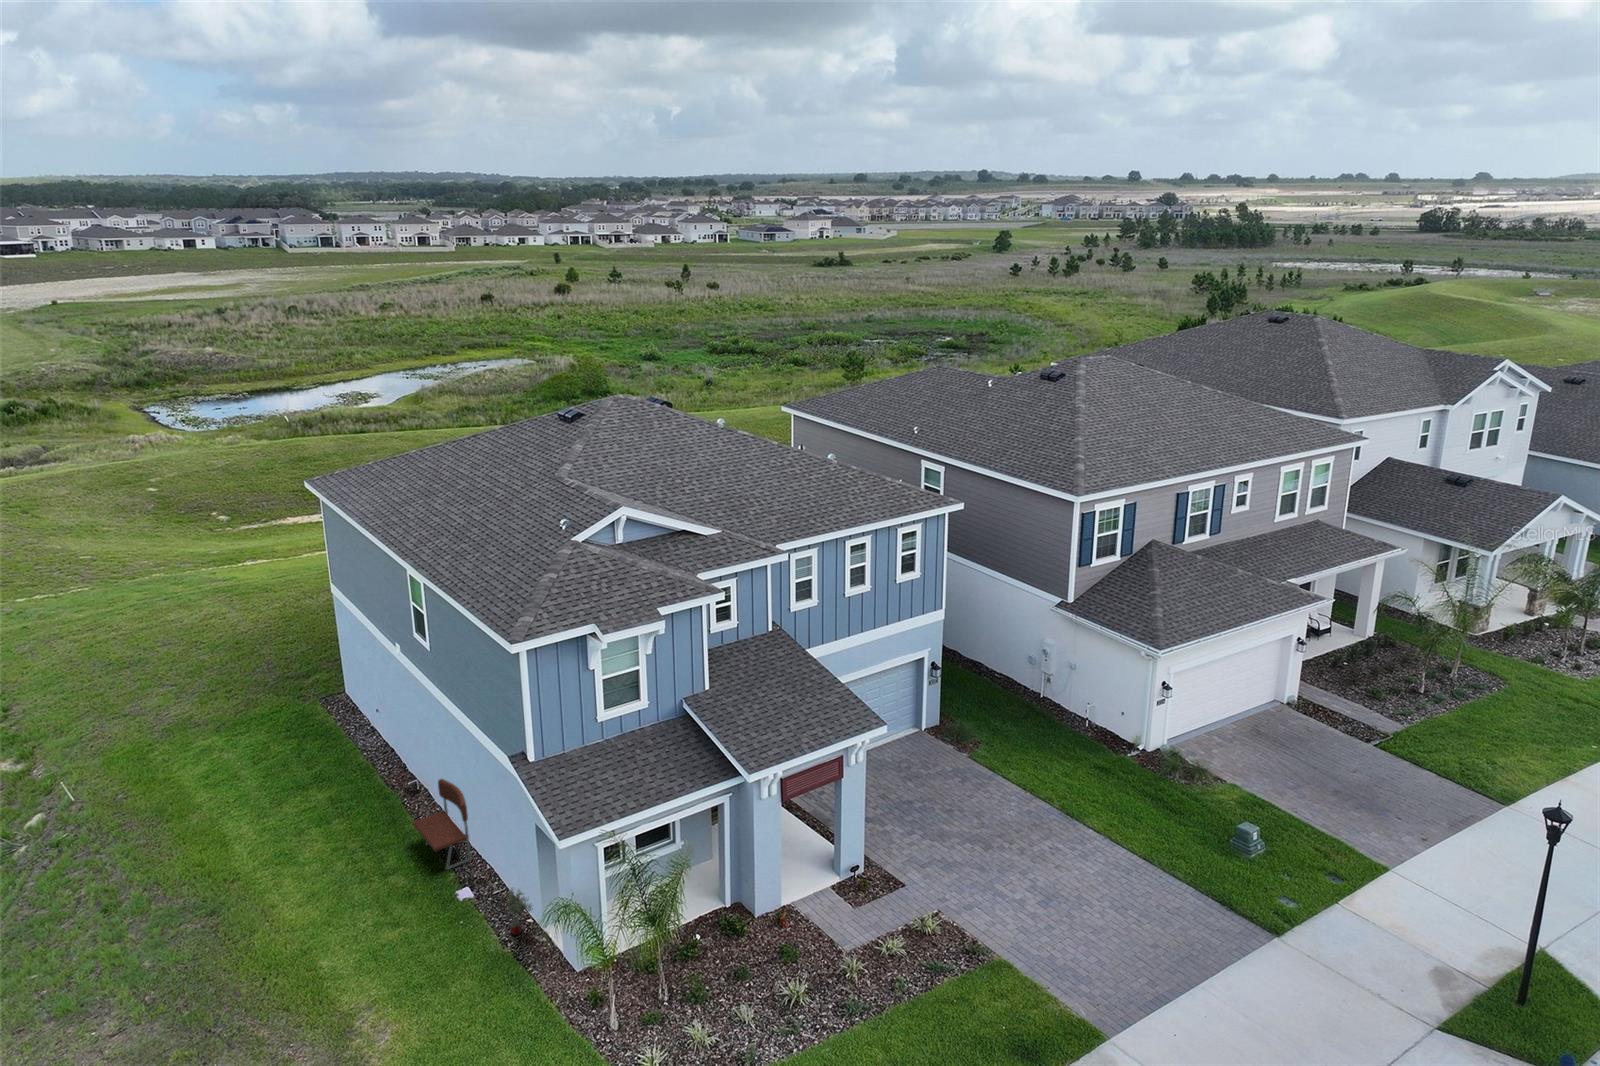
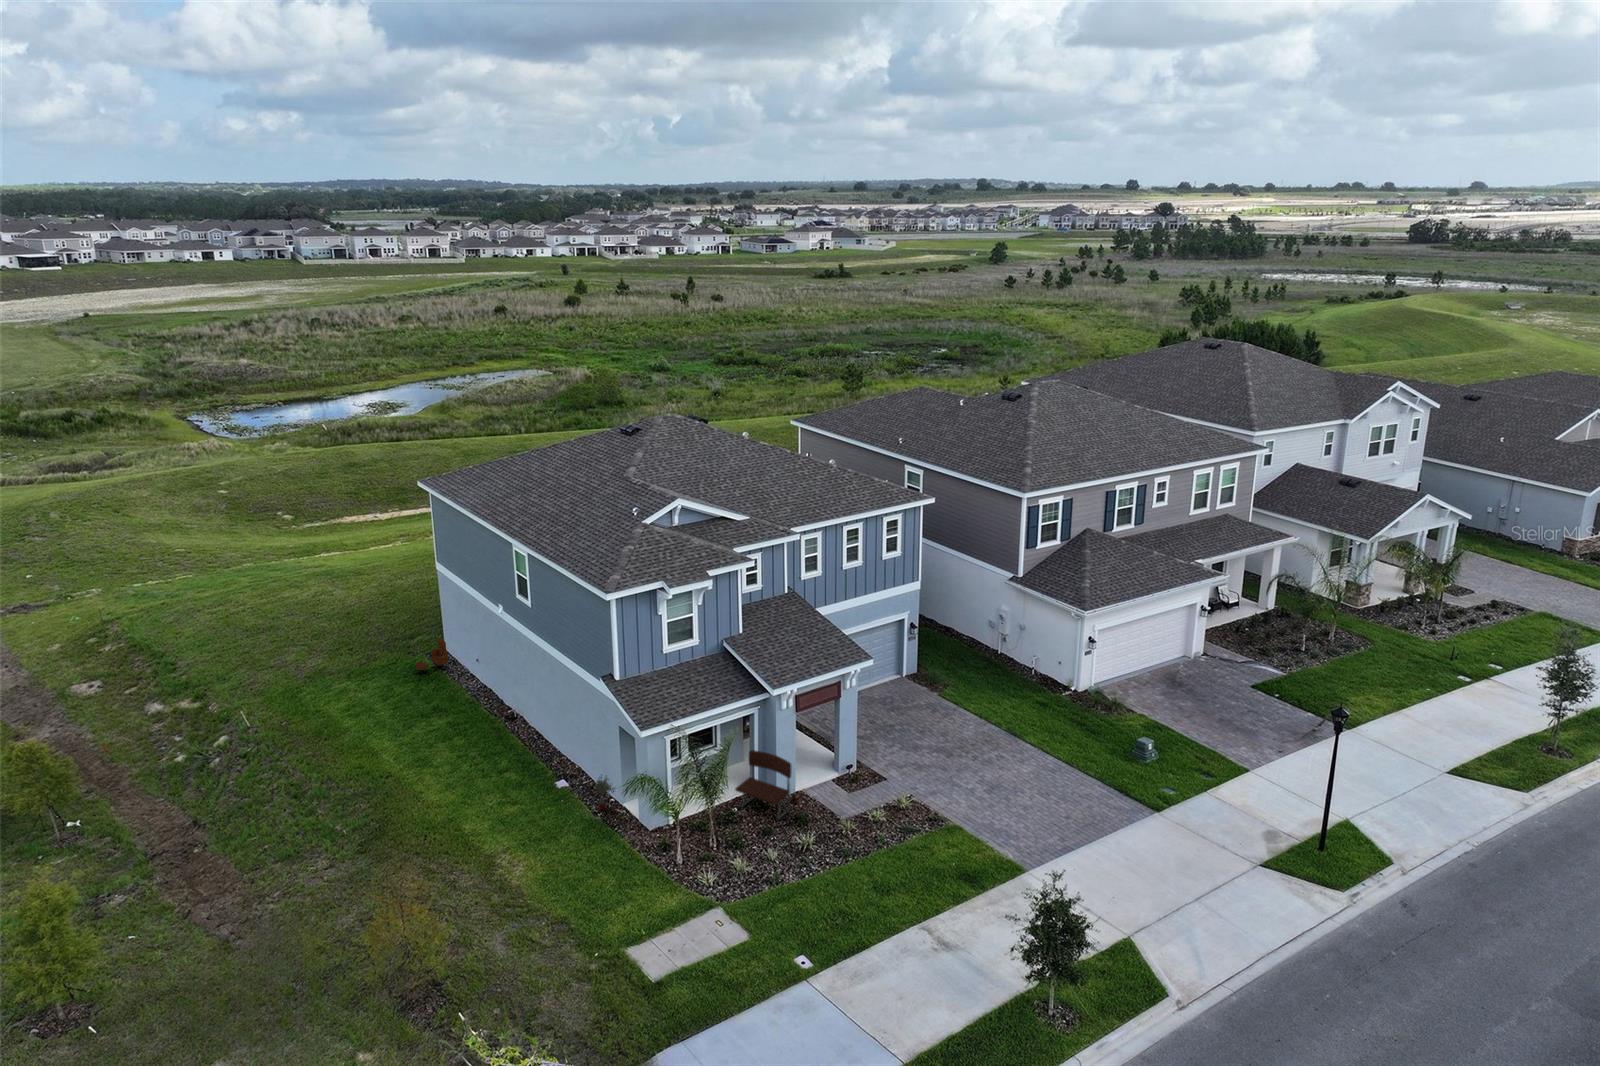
lounge chair: none [312,677,359,726] -> present [415,638,448,676]
bench: present [413,779,472,870] -> present [735,750,792,820]

